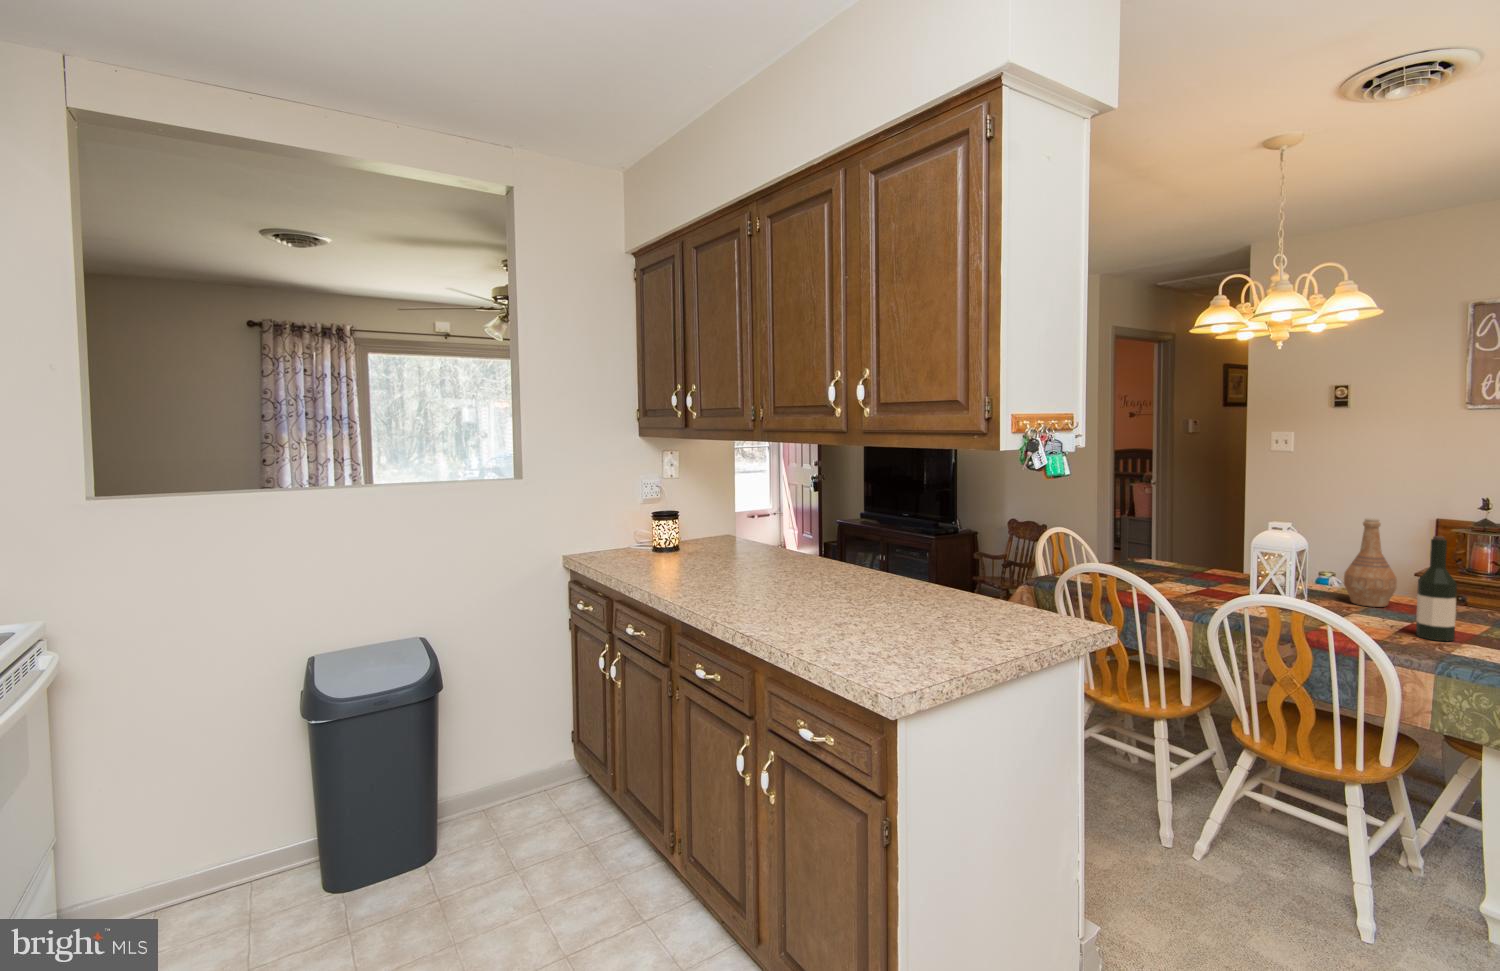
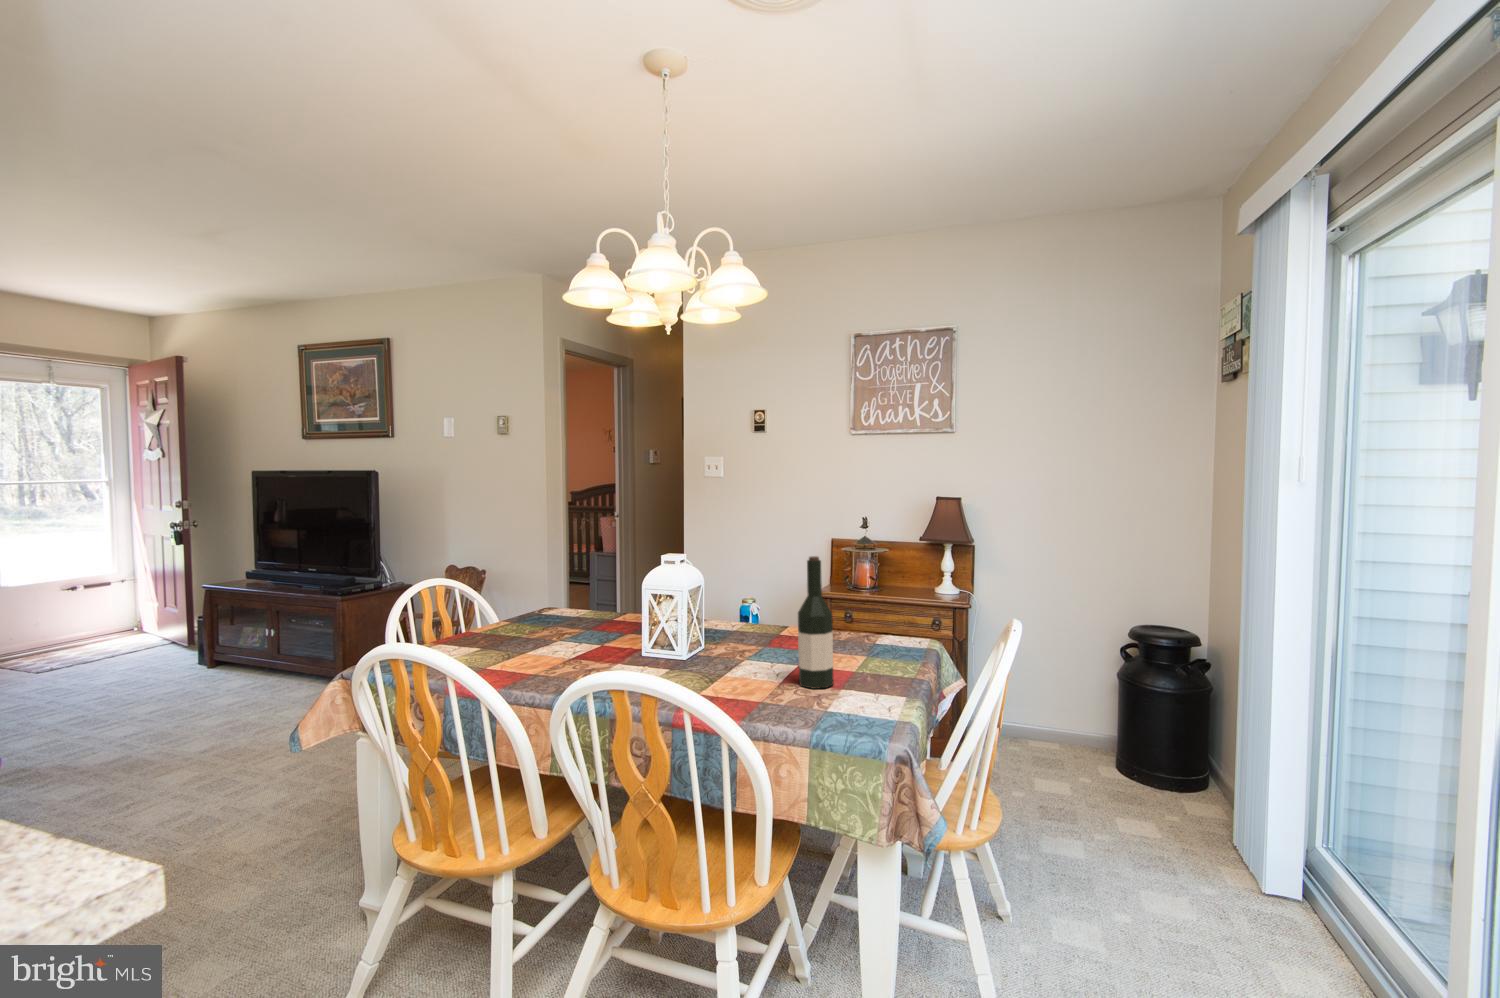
vase: present [1344,518,1397,607] -> none [740,539,789,646]

